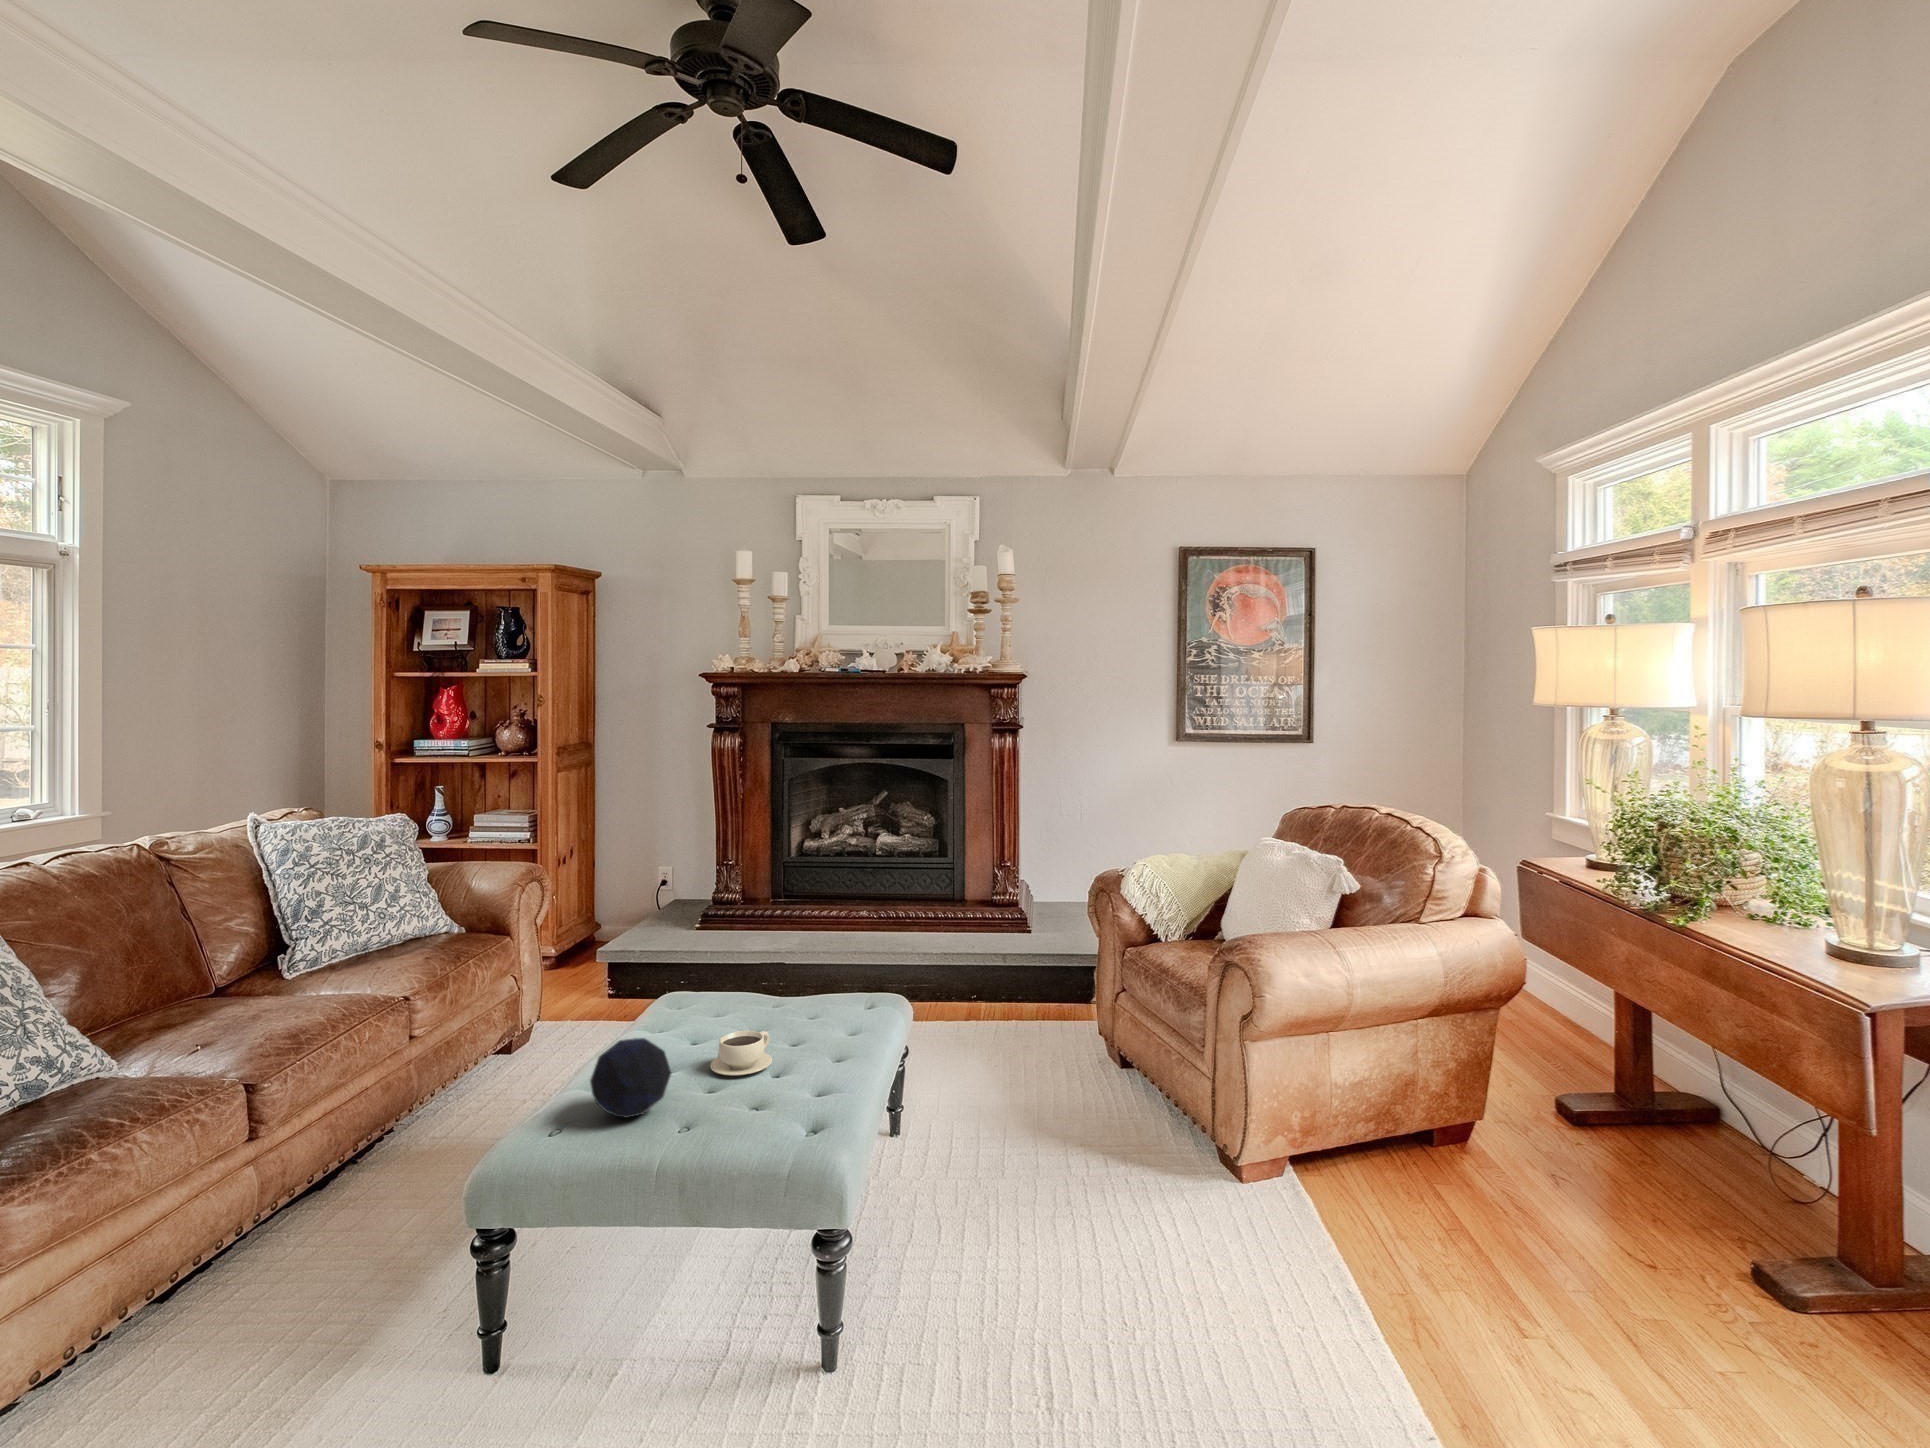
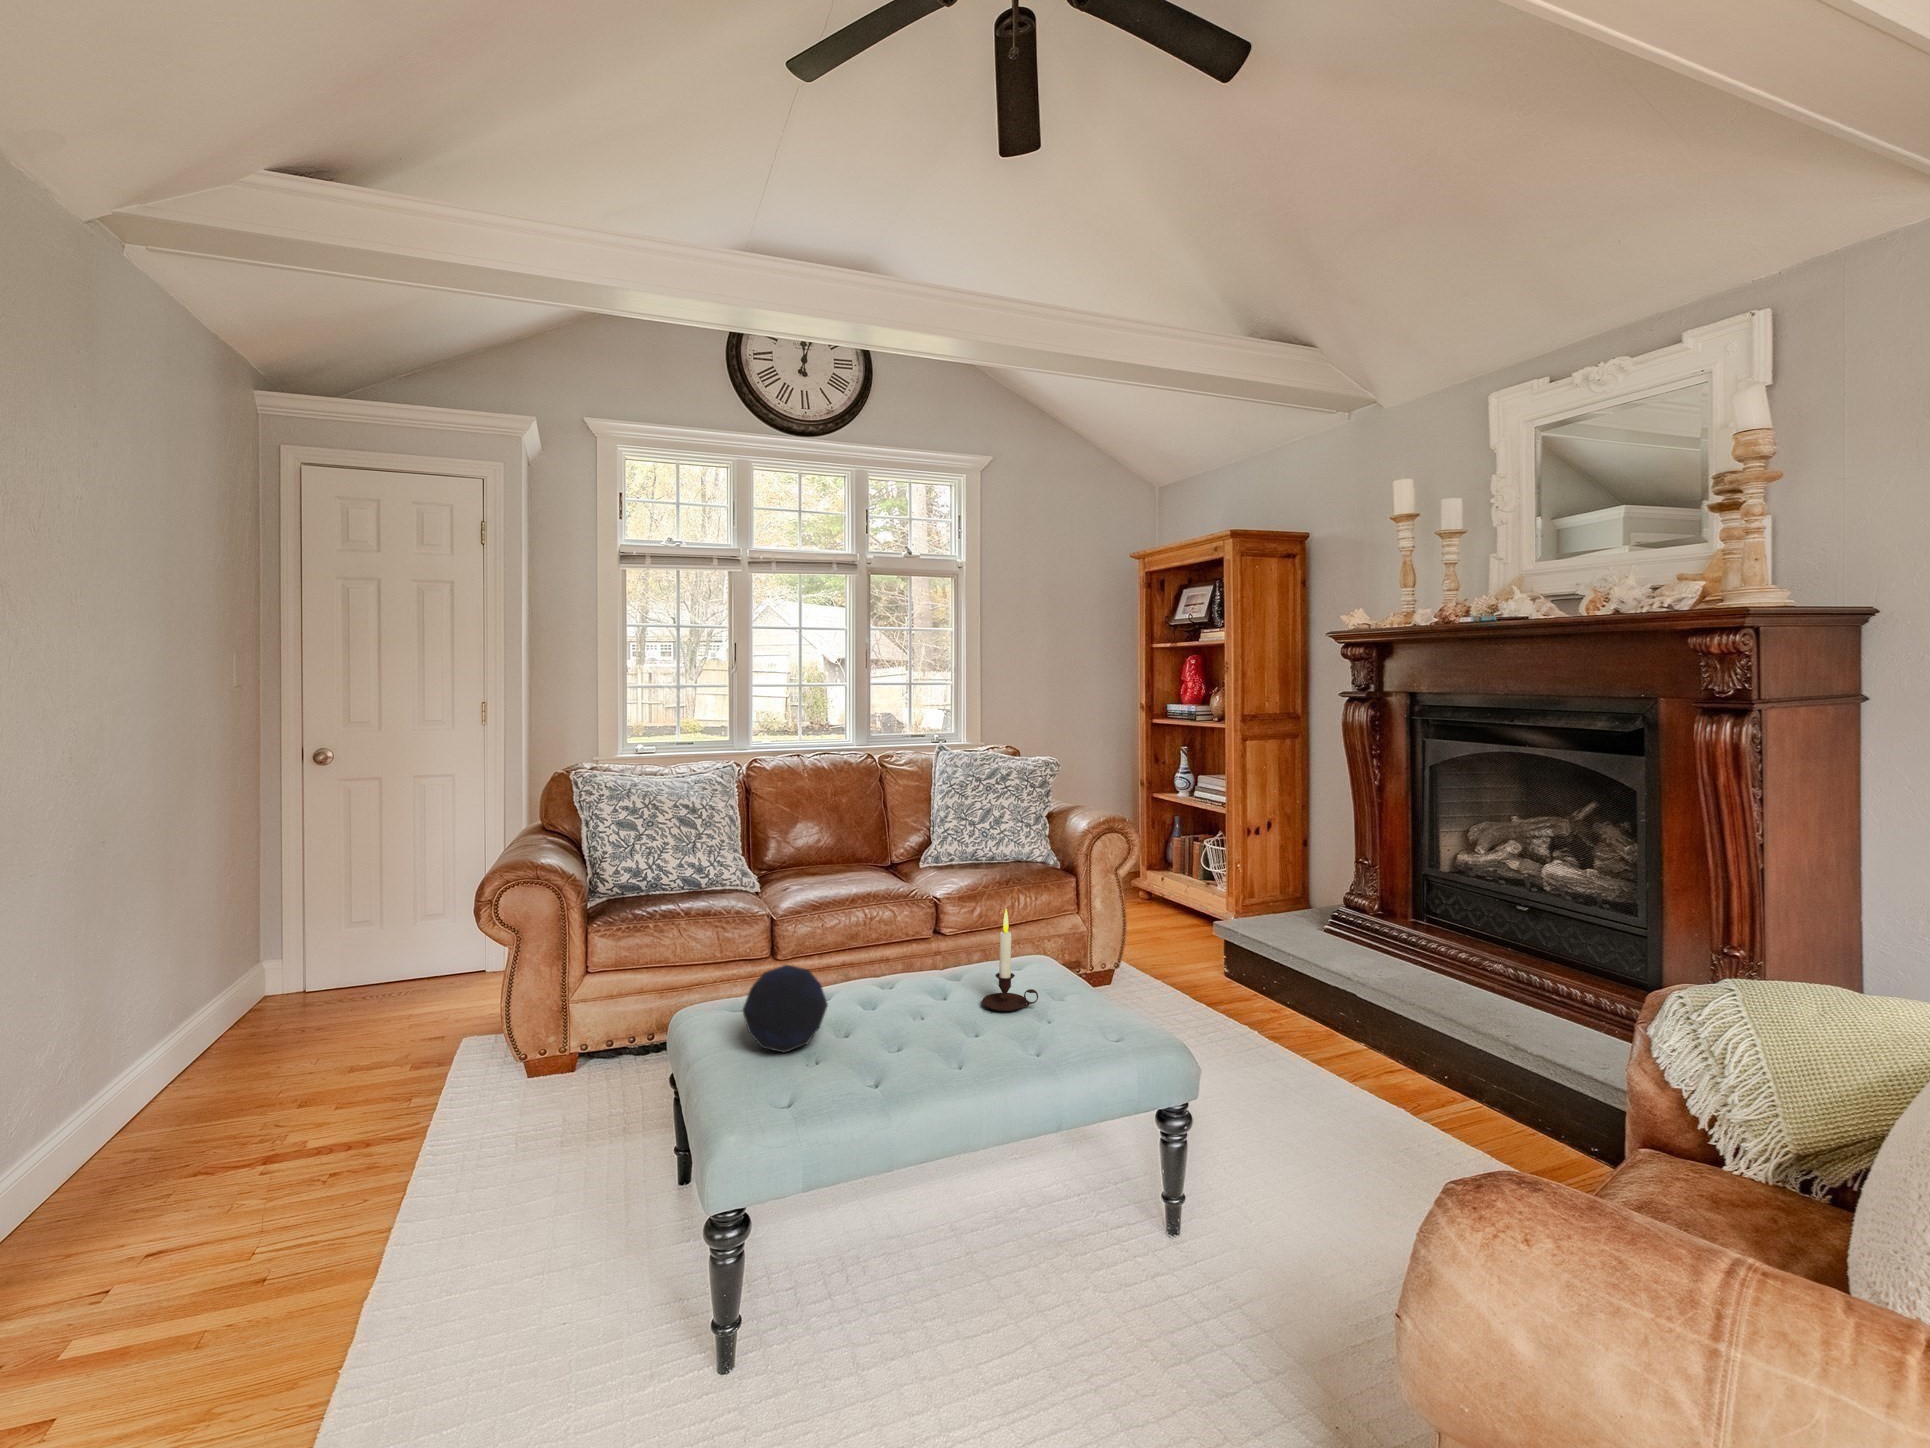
candle: none [686,947,733,1034] -> present [982,909,1038,1011]
teacup: present [710,1031,772,1076] -> none [900,1010,978,1066]

